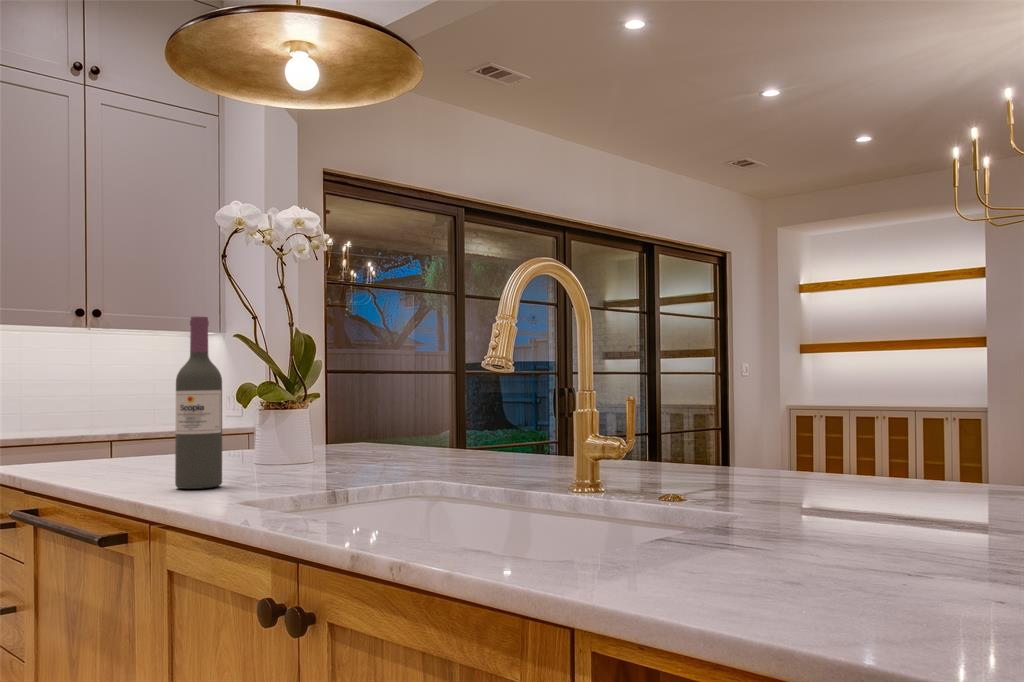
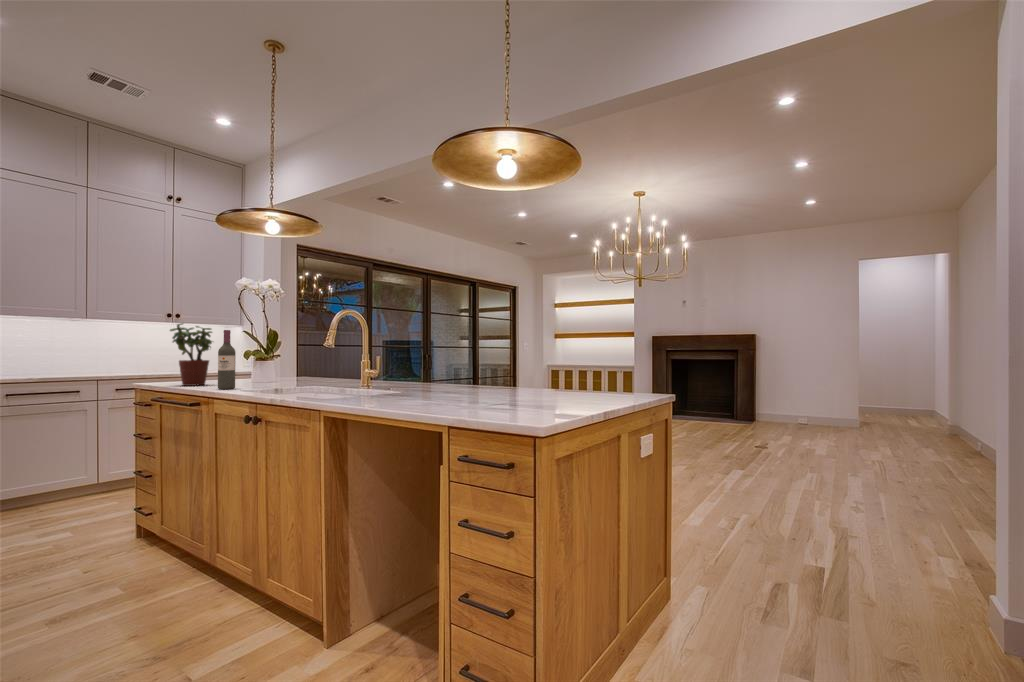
potted plant: none [57,306,168,474] -> present [170,323,212,386]

